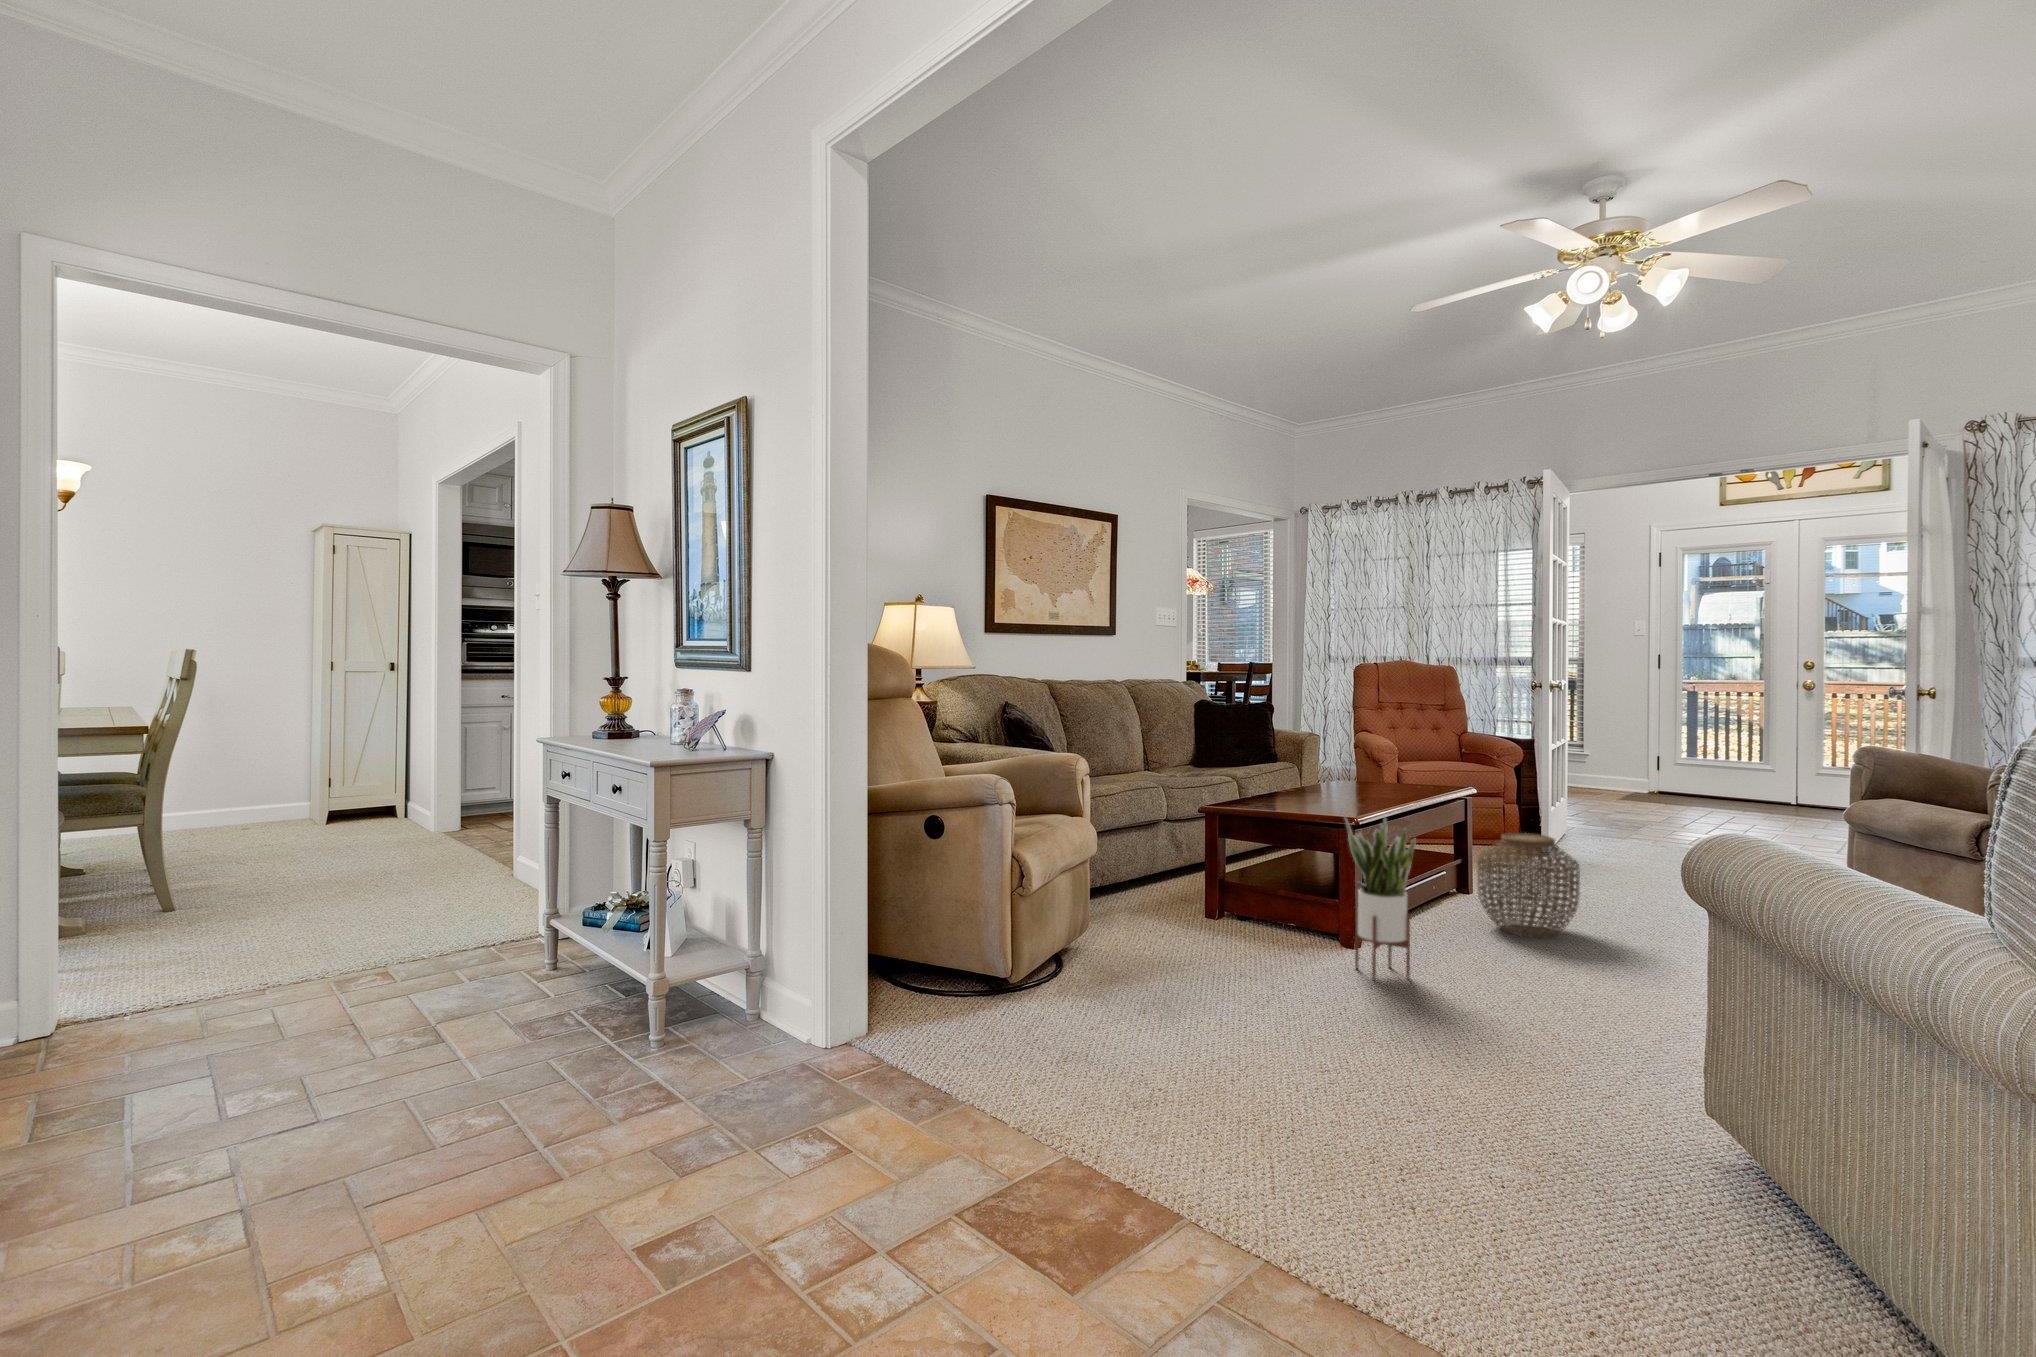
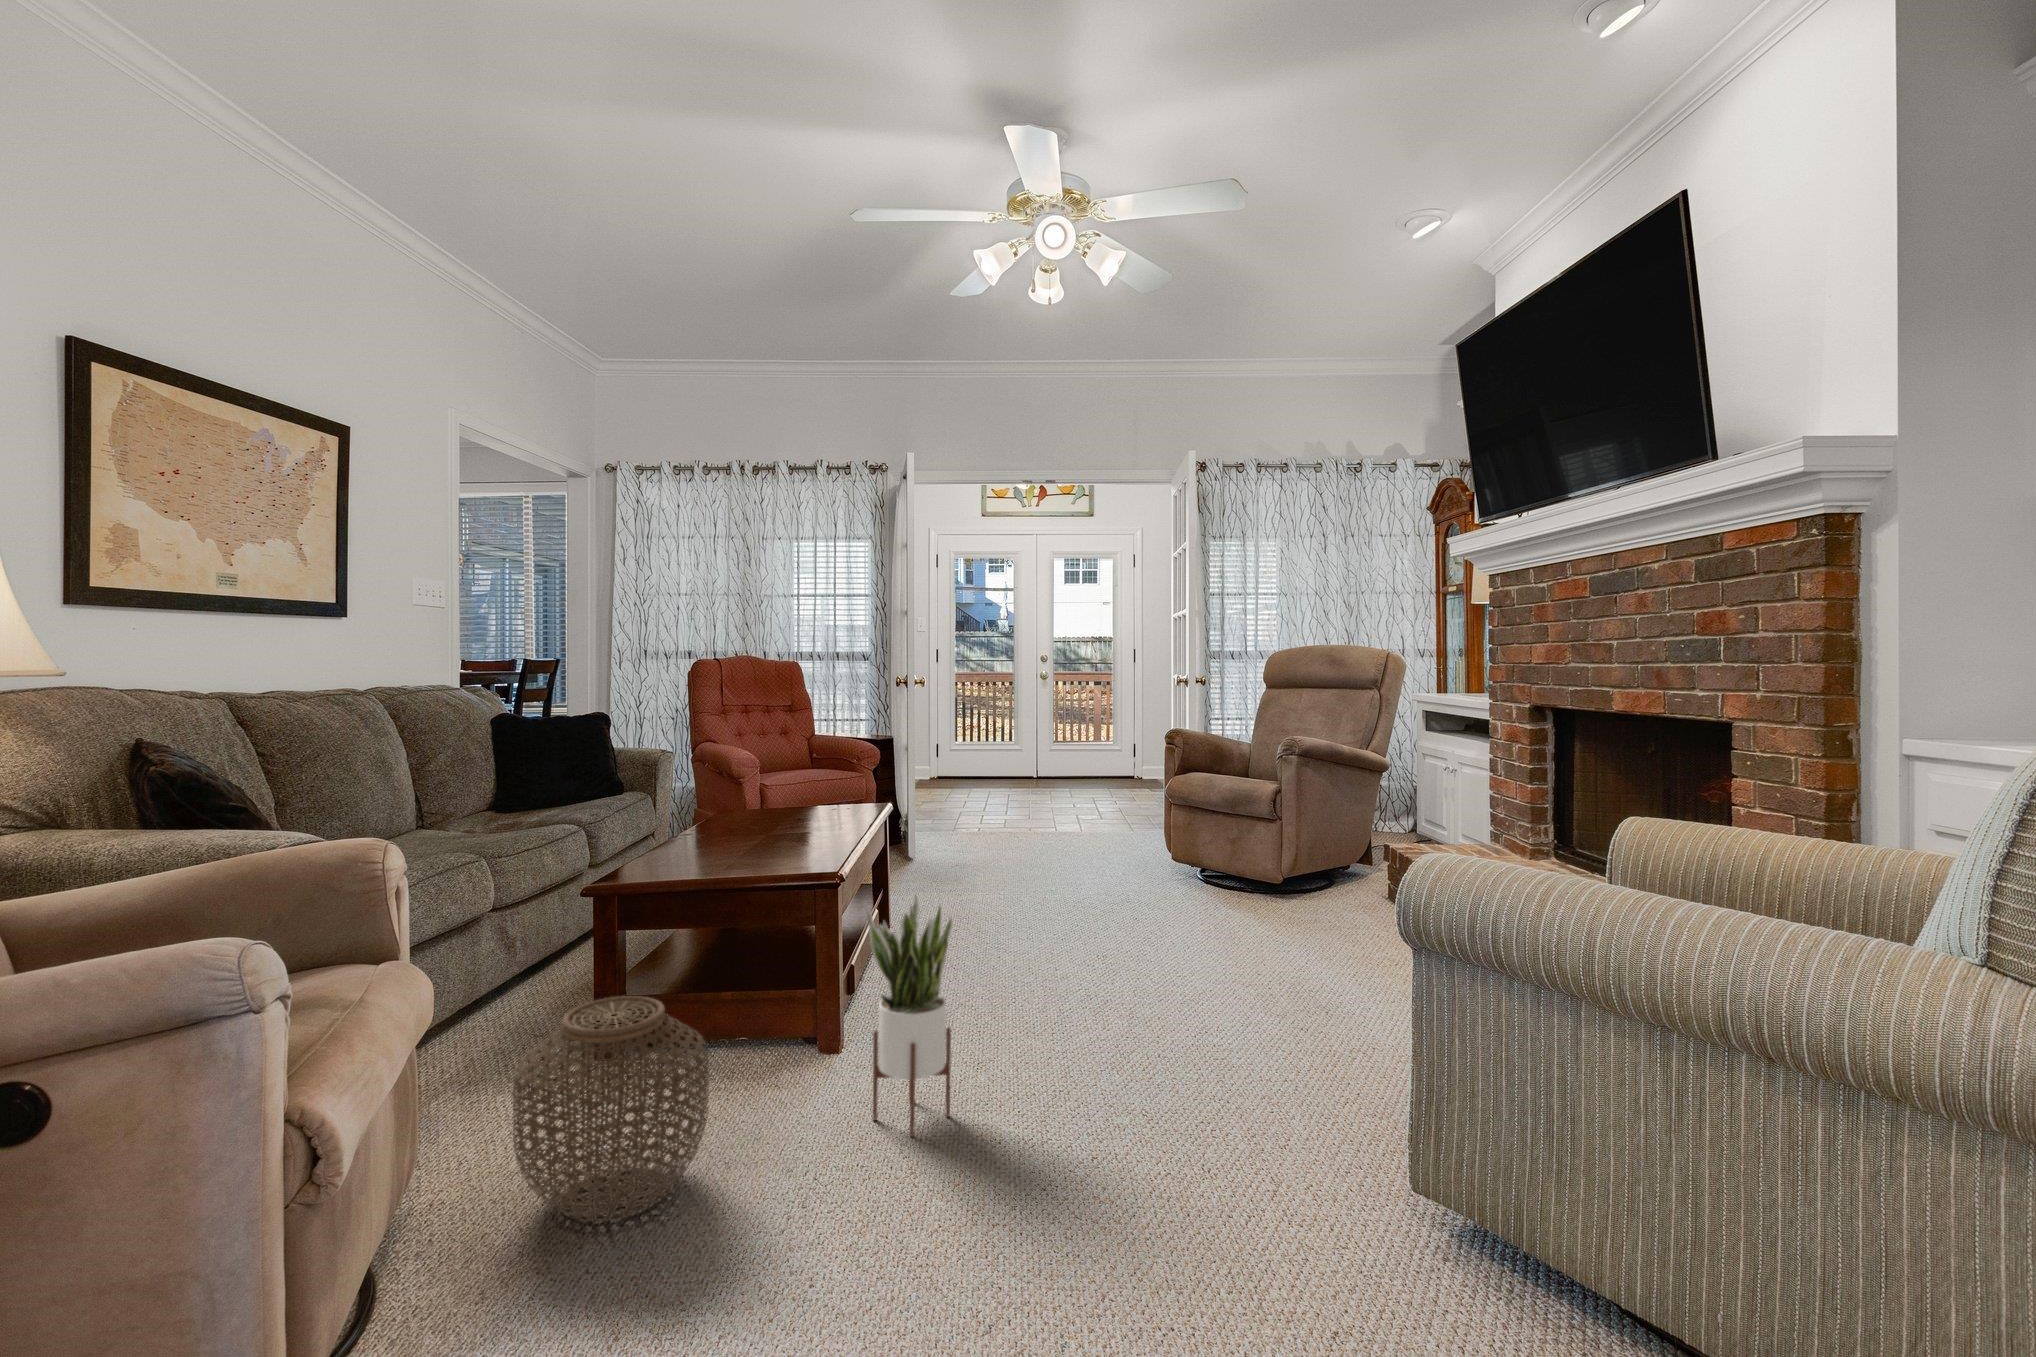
woven basket: present [1478,833,1580,938] -> present [513,996,709,1222]

